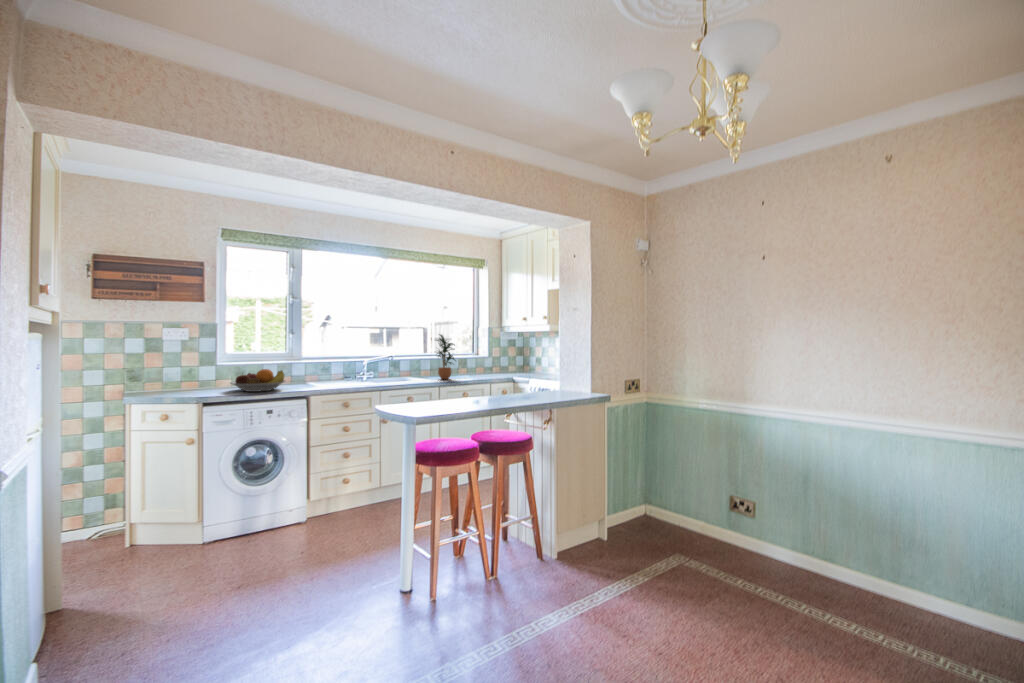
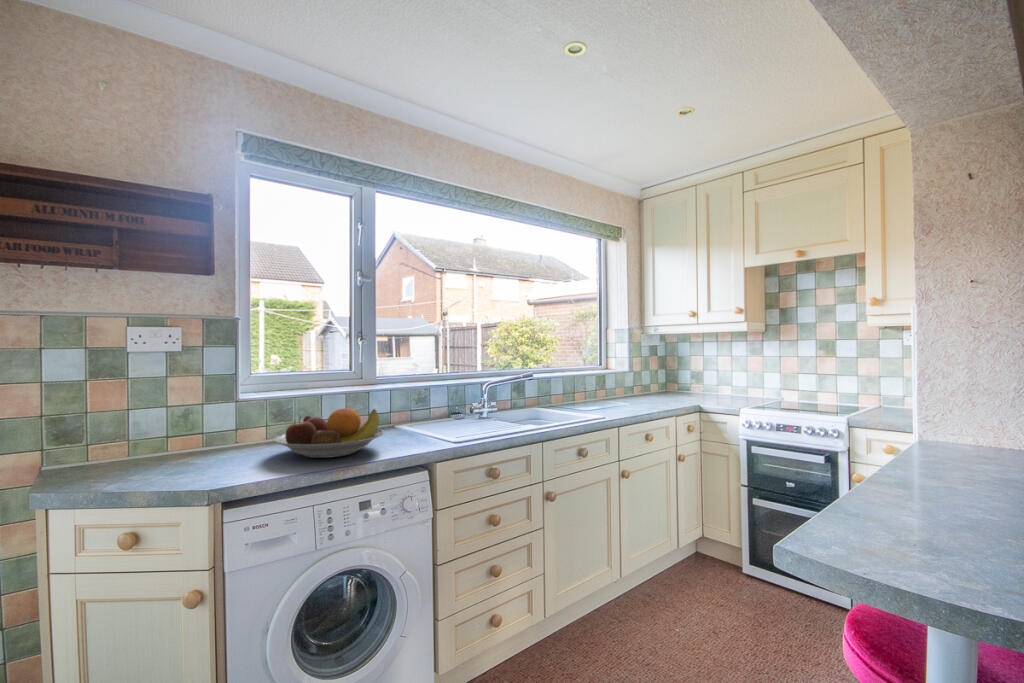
potted plant: present [437,335,456,379] -> none [583,338,622,410]

